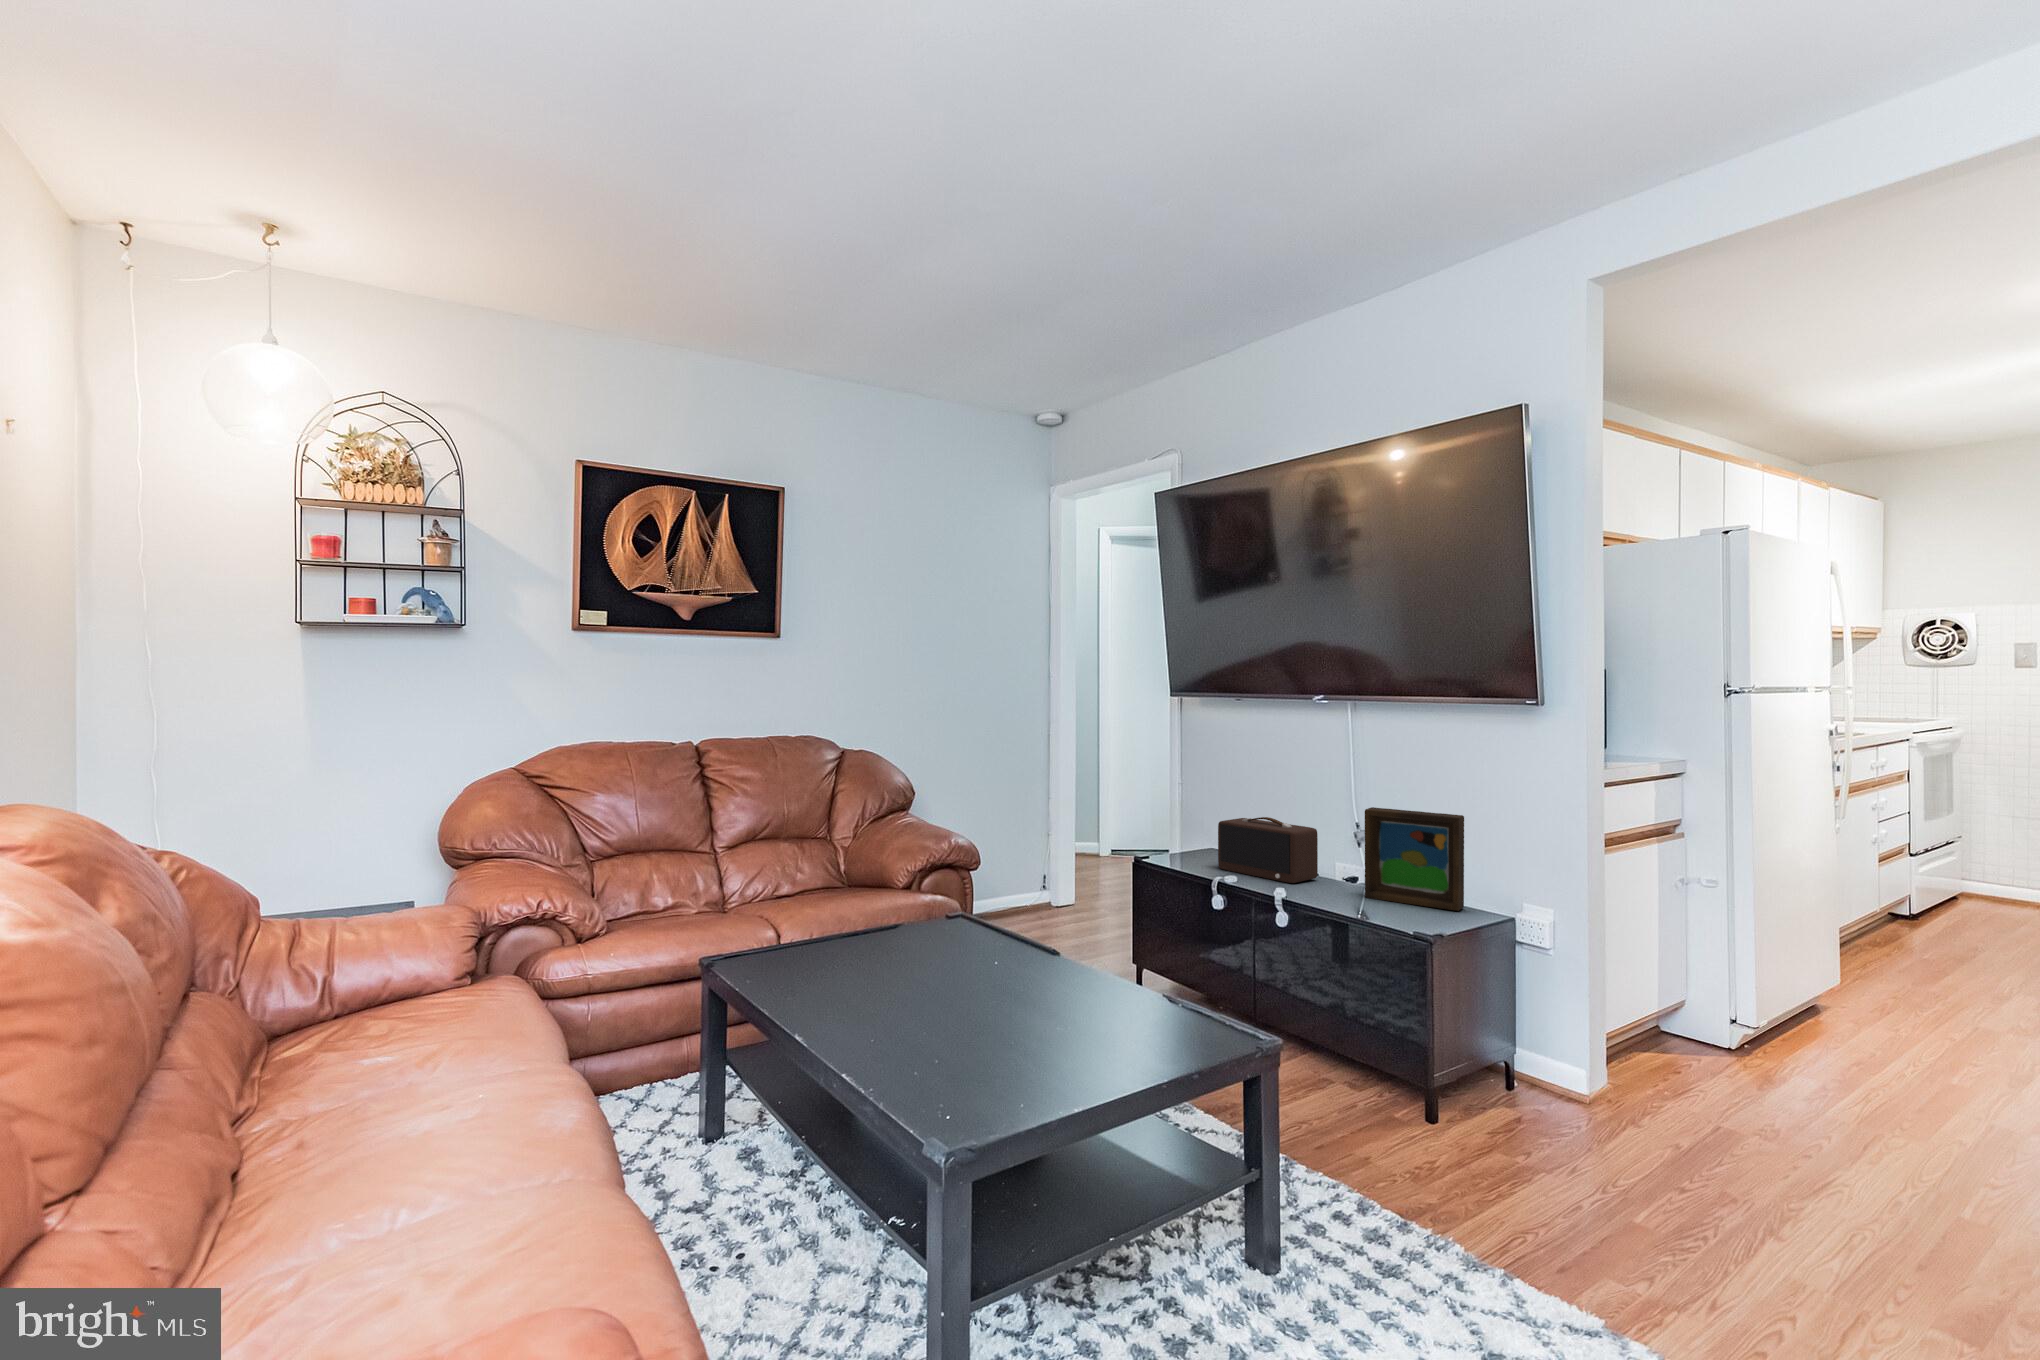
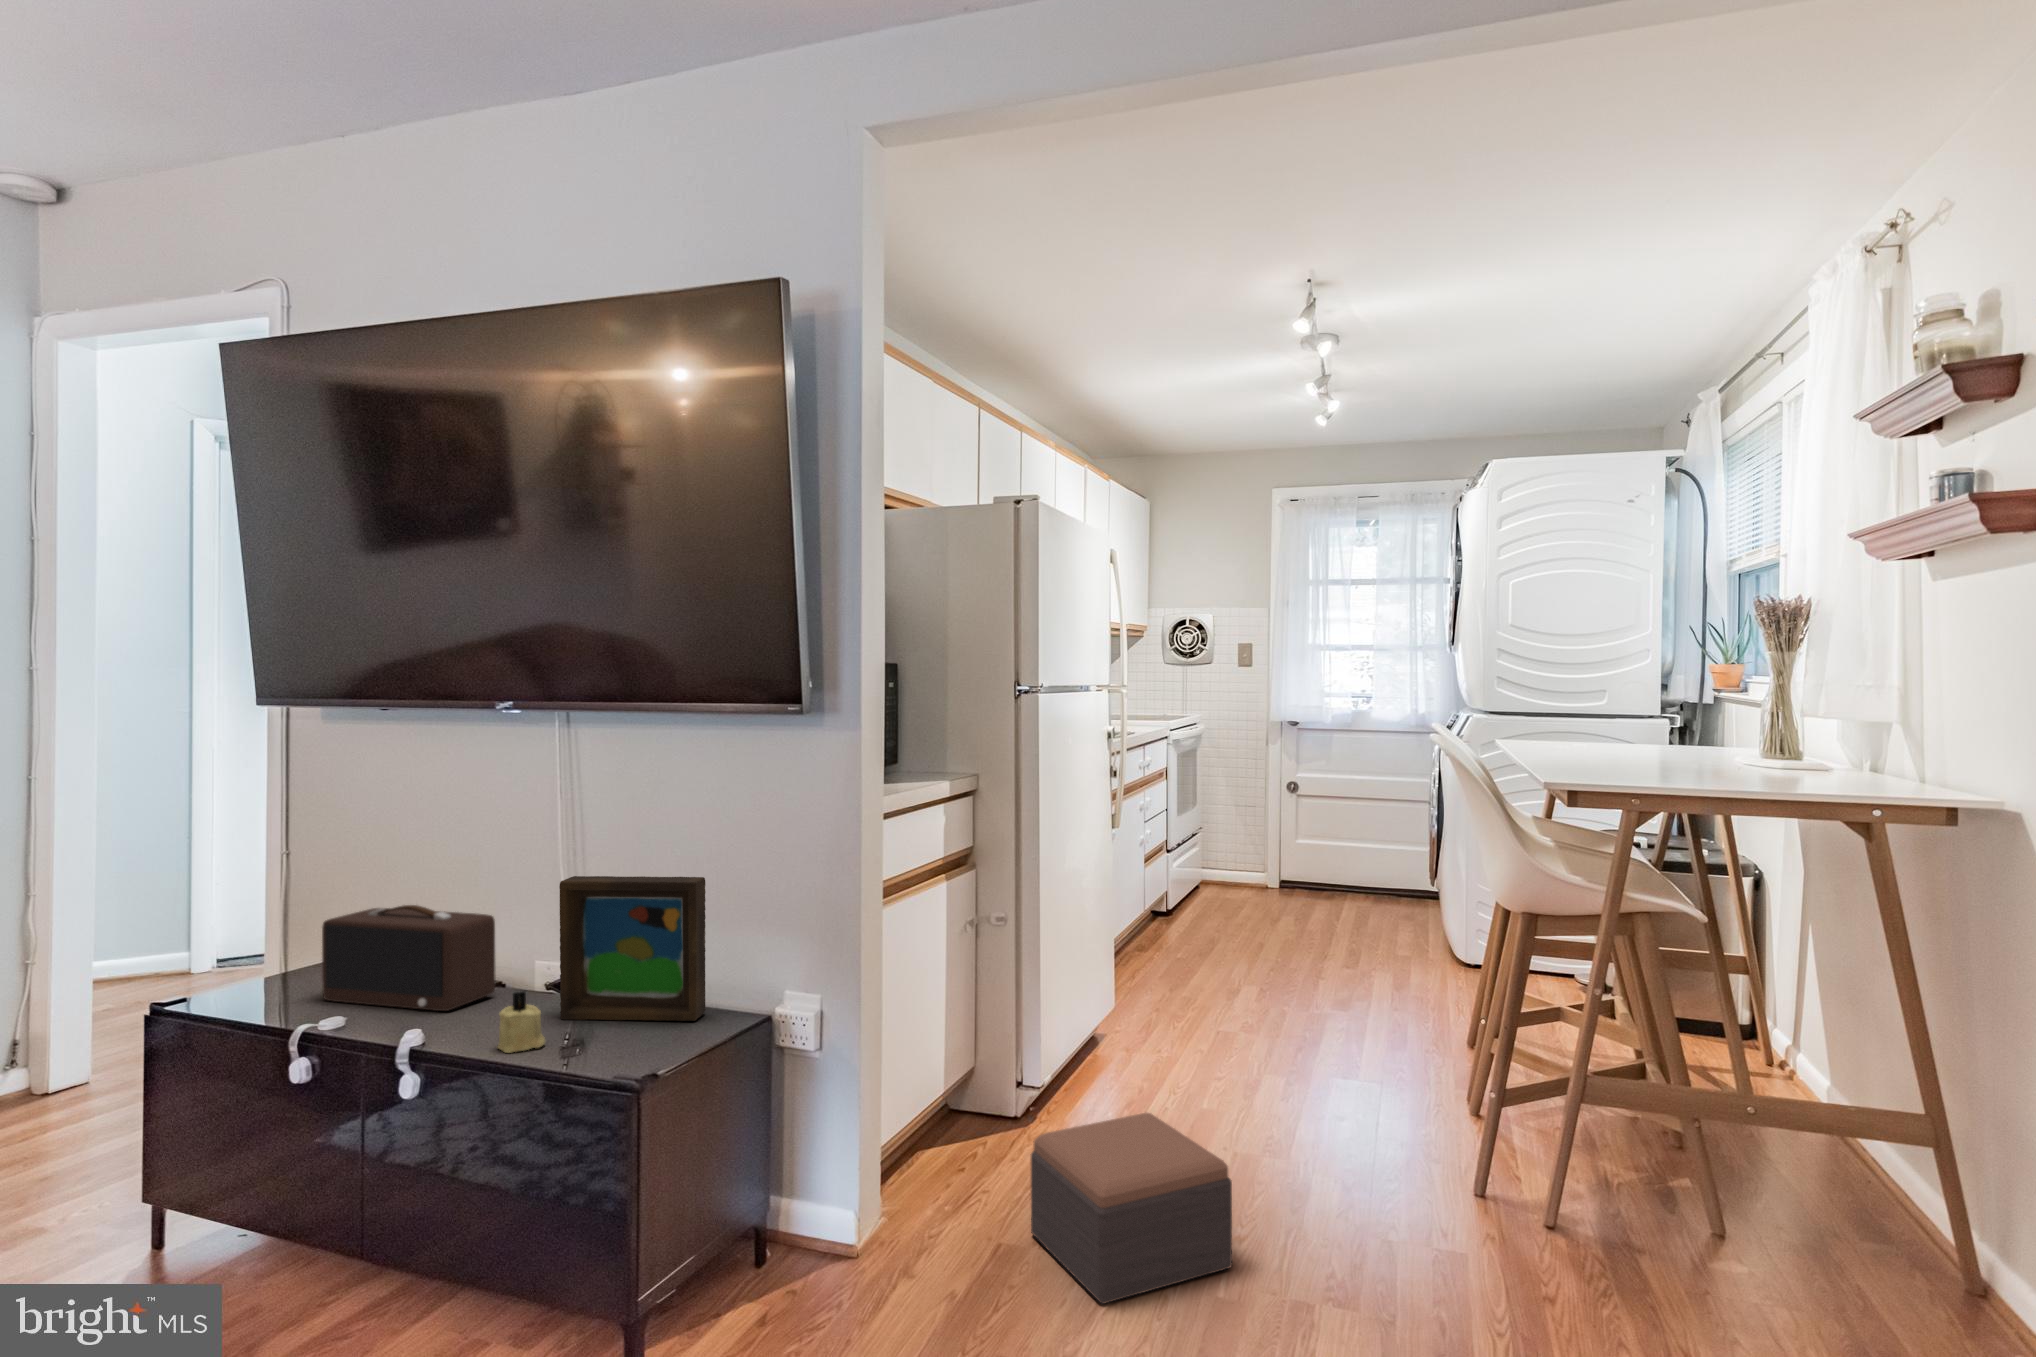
candle: none [1333,873,1362,909] -> present [498,992,545,1053]
footstool: none [1742,1044,1962,1193] -> present [1031,1113,1232,1304]

